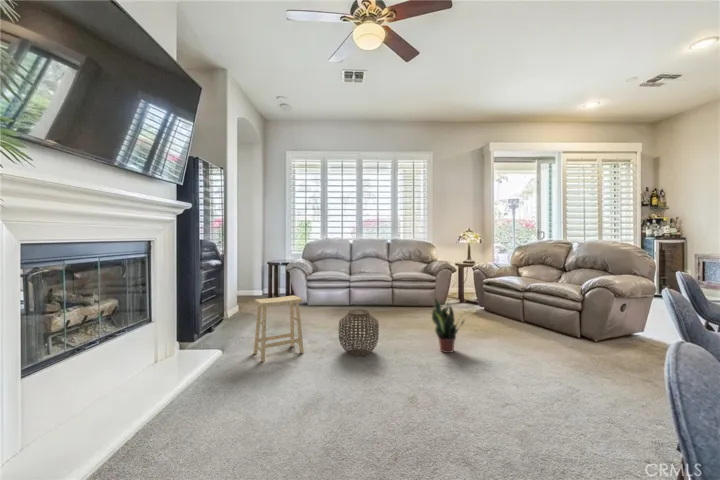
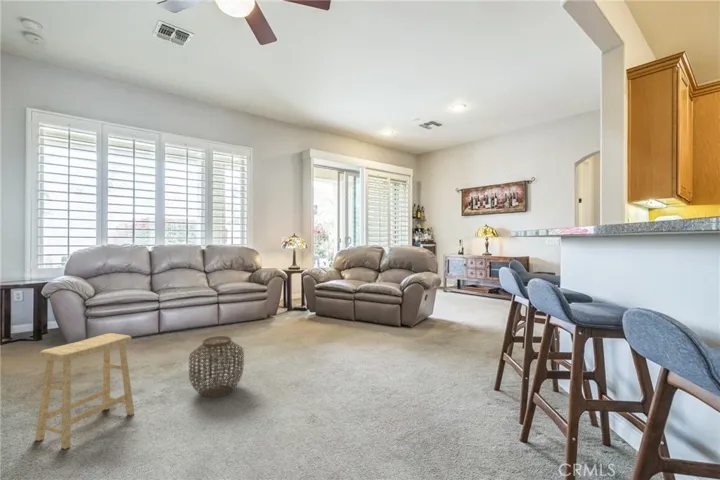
potted plant: present [432,299,464,353] -> none [294,309,331,366]

